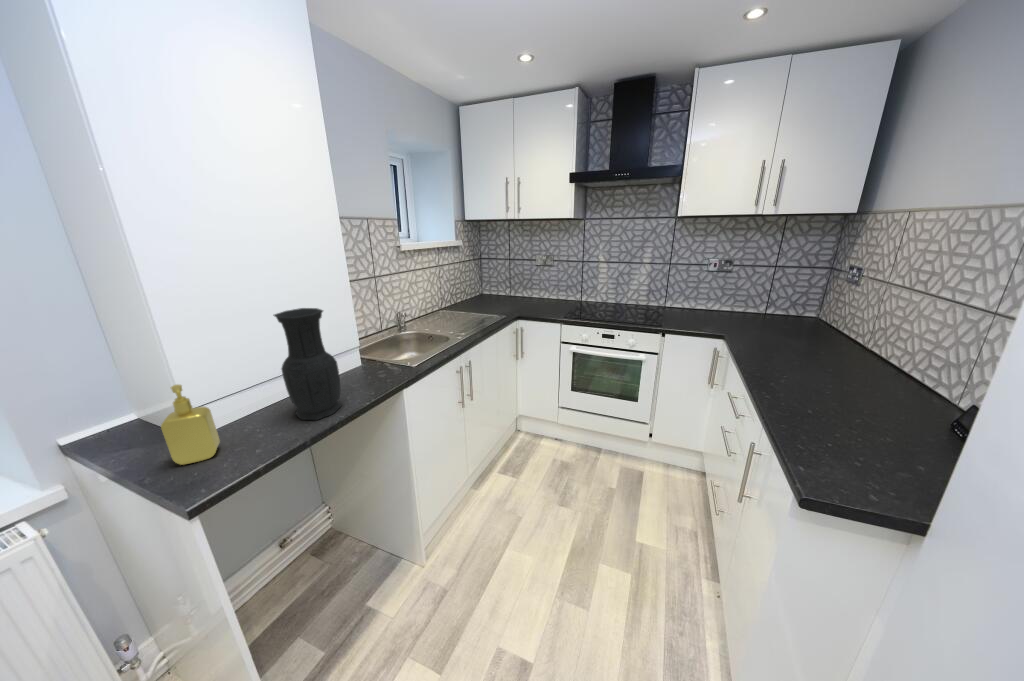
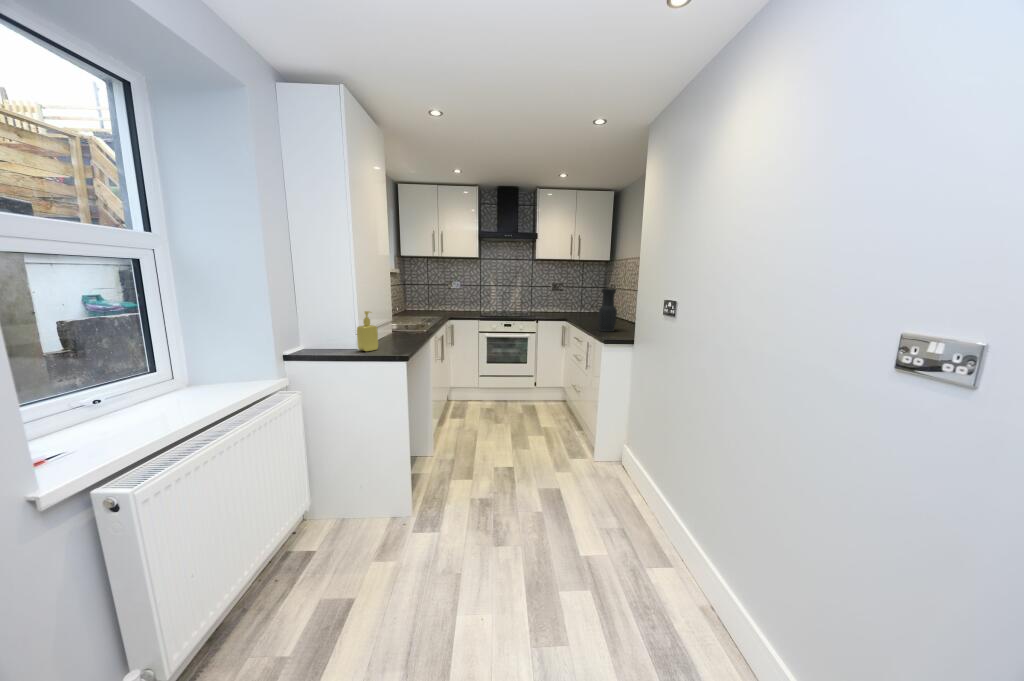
vase: present [273,308,341,420] -> present [598,289,617,332]

